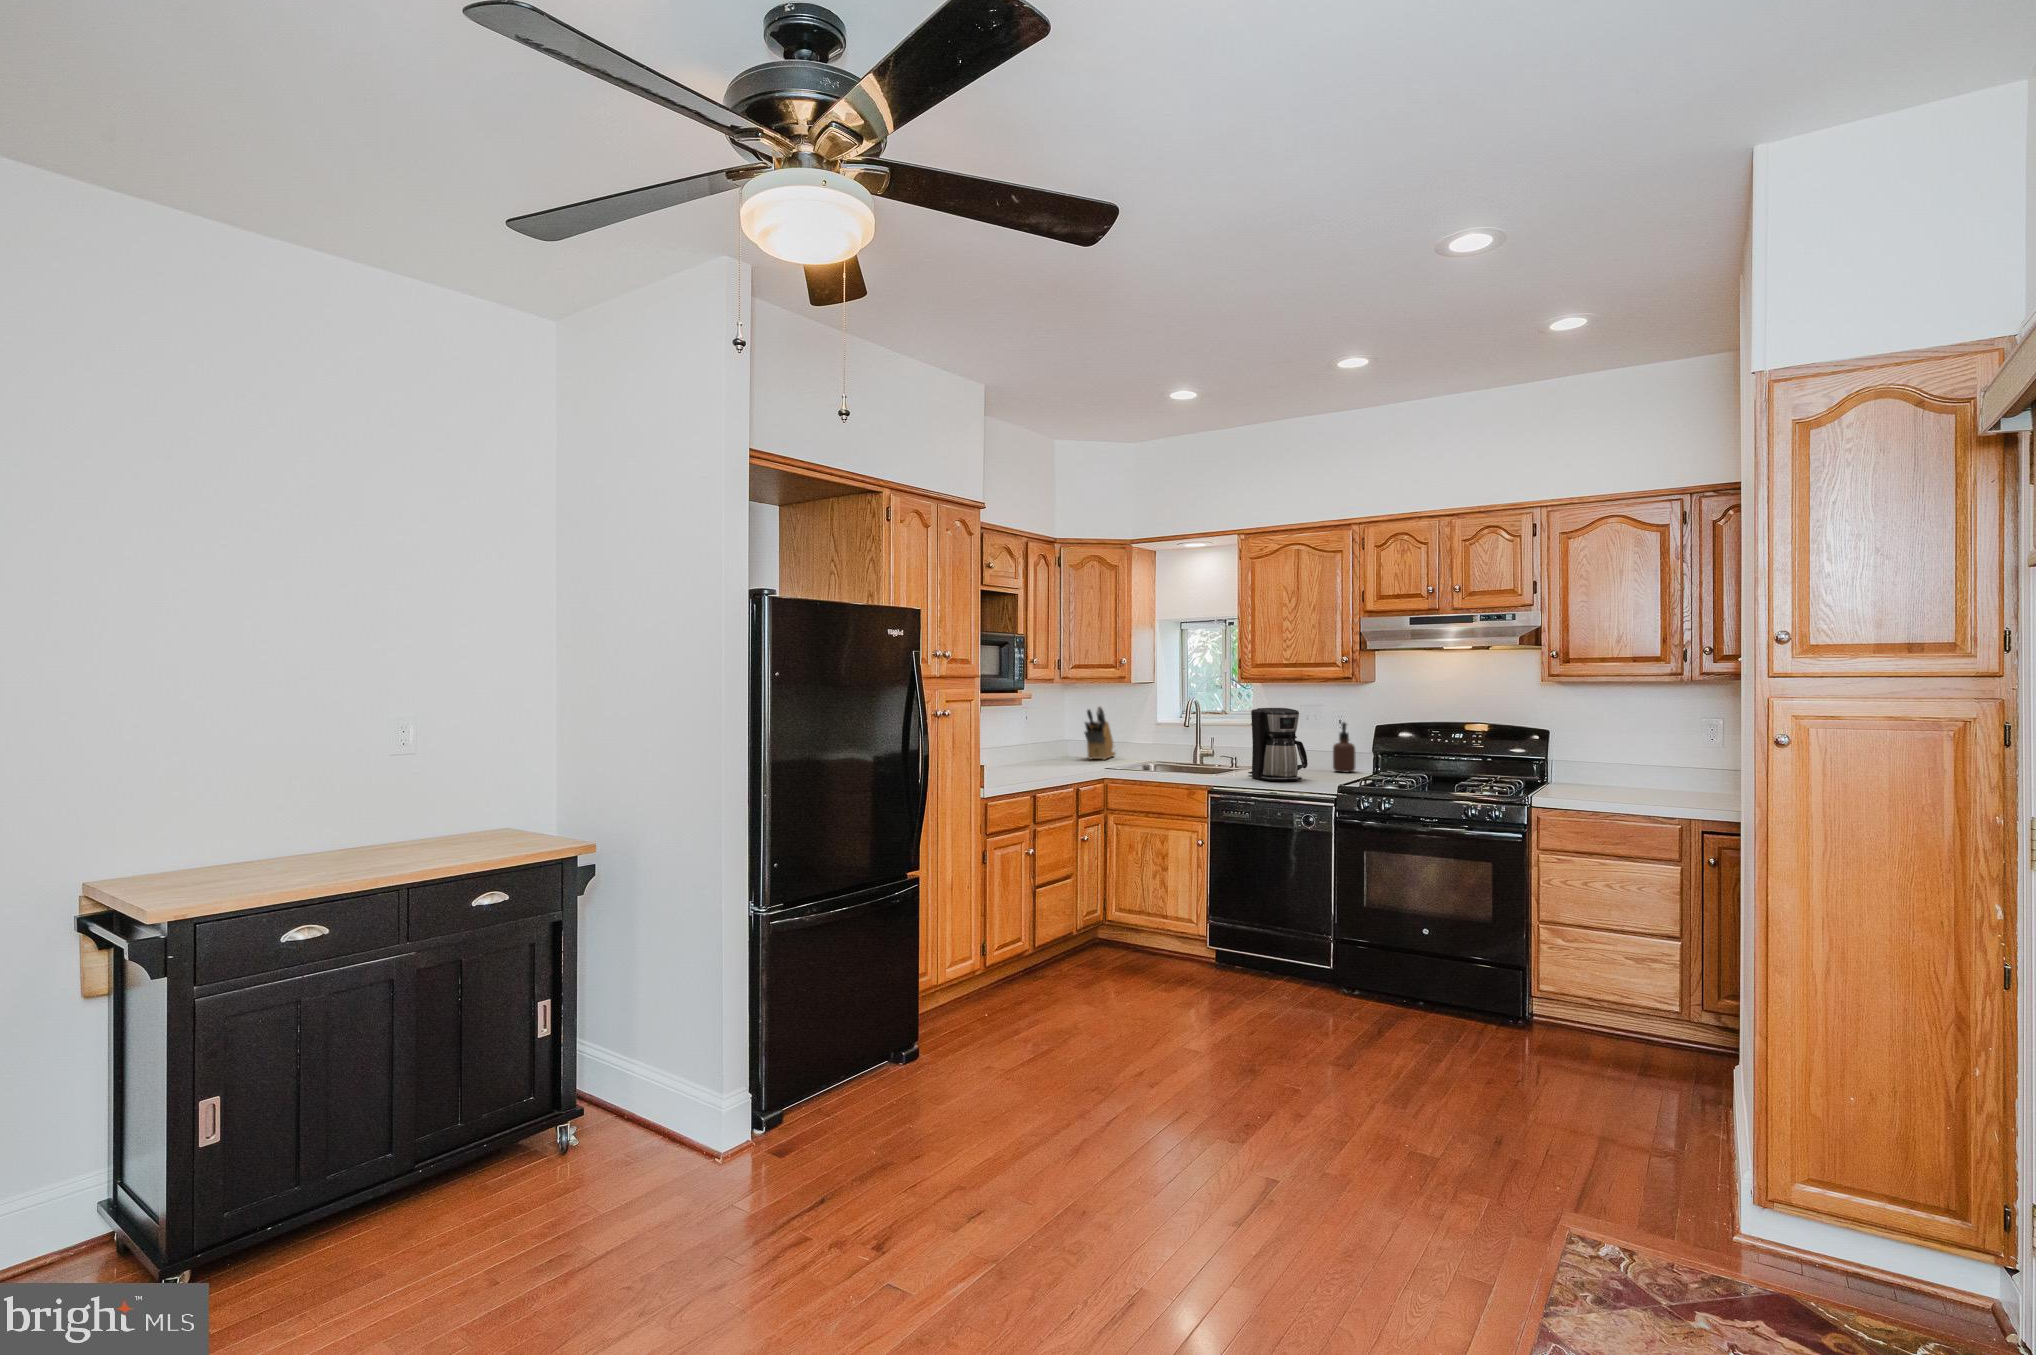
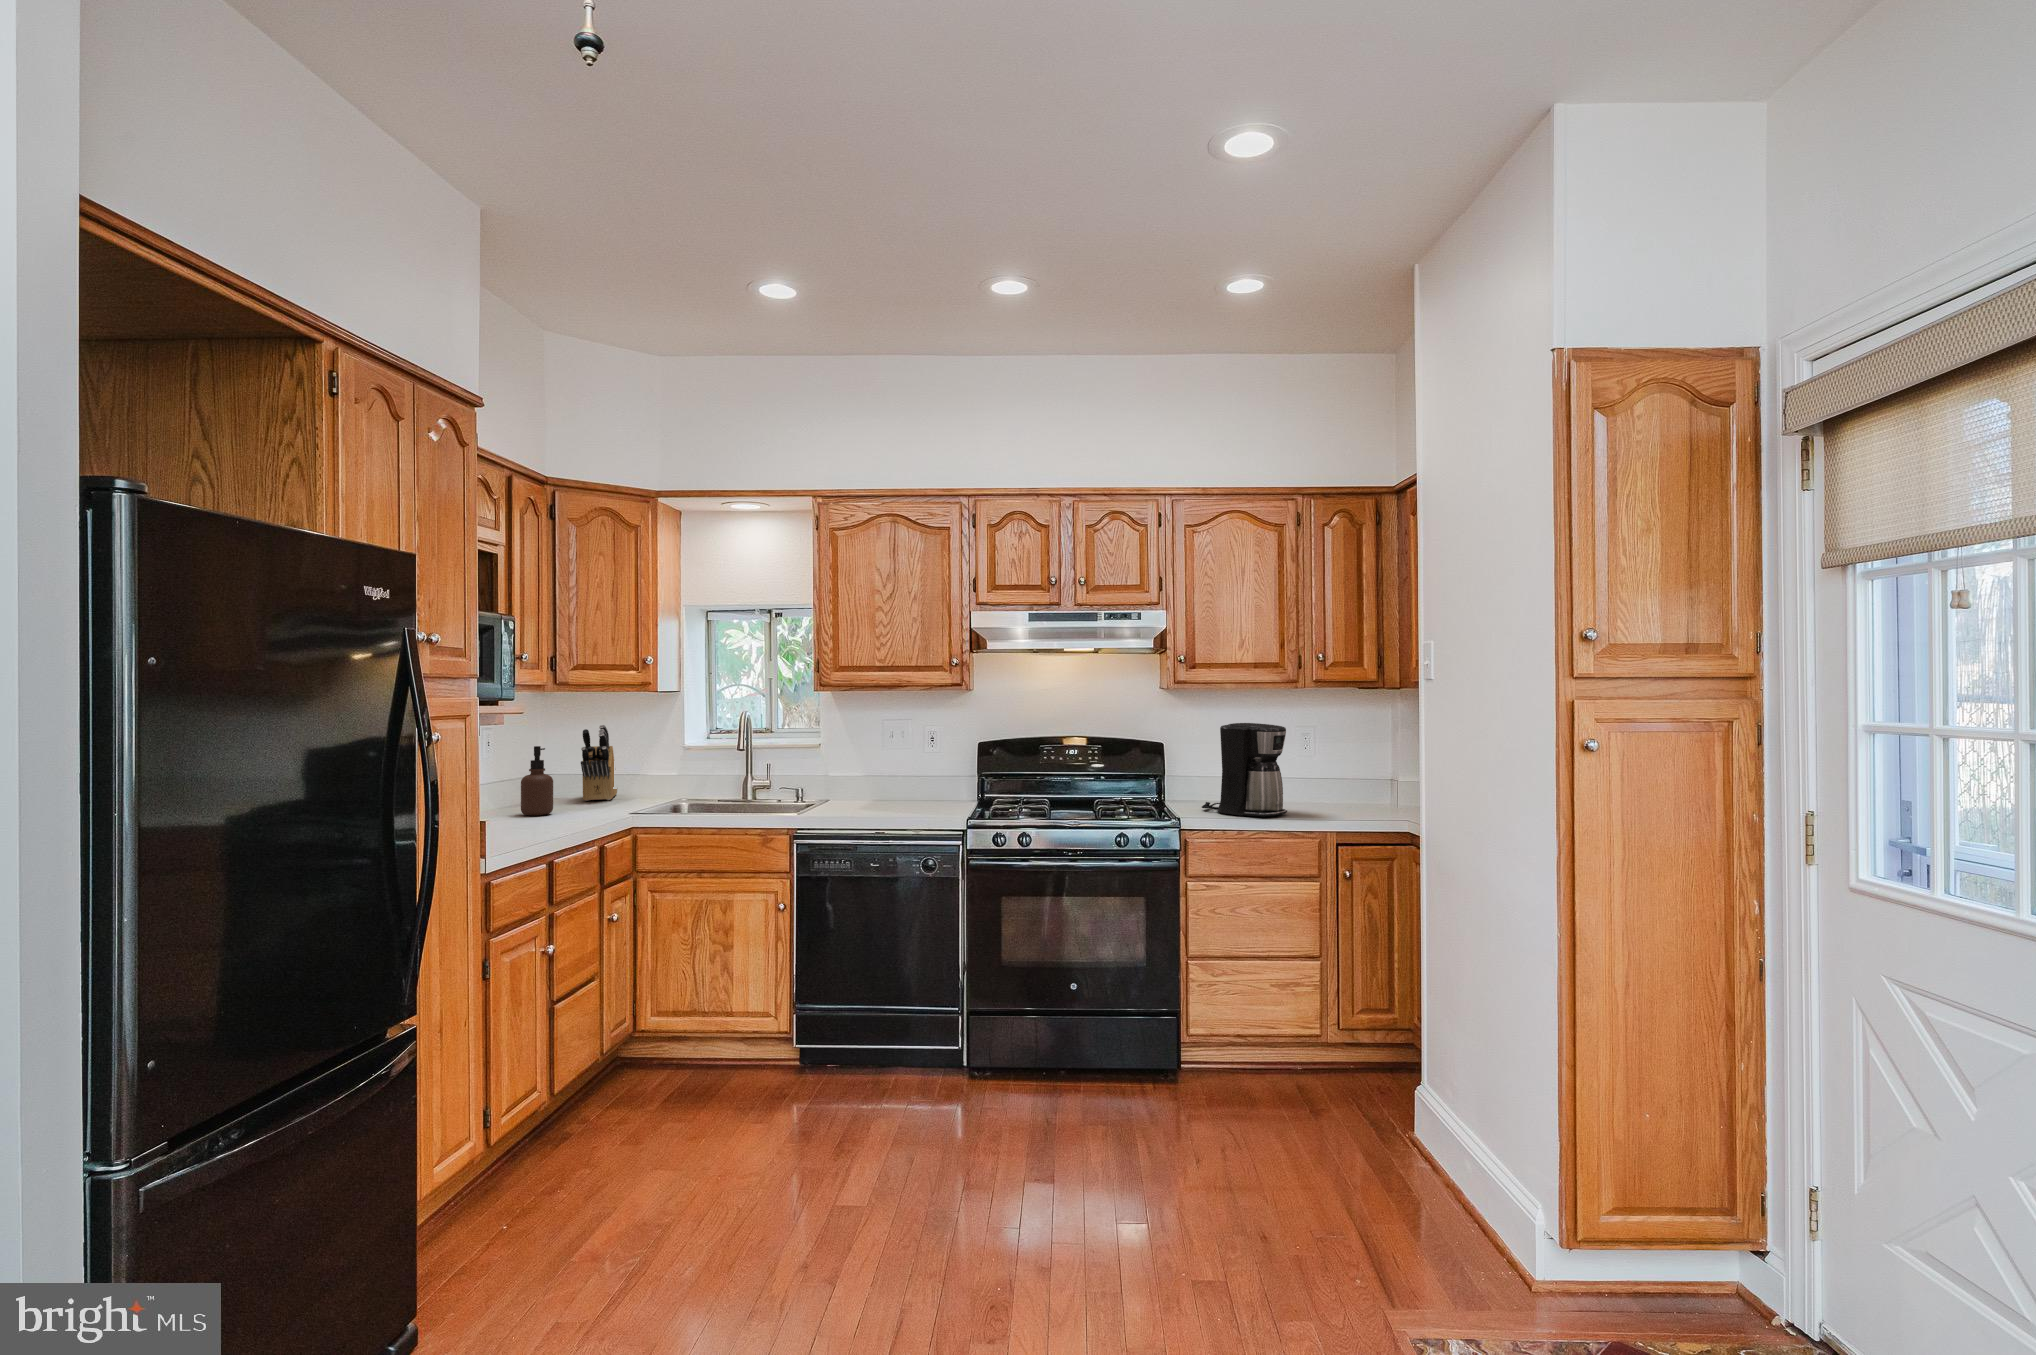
coffee maker: present [1248,708,1308,781] -> present [1202,723,1287,817]
soap dispenser: present [1333,723,1355,772] -> present [521,746,553,816]

